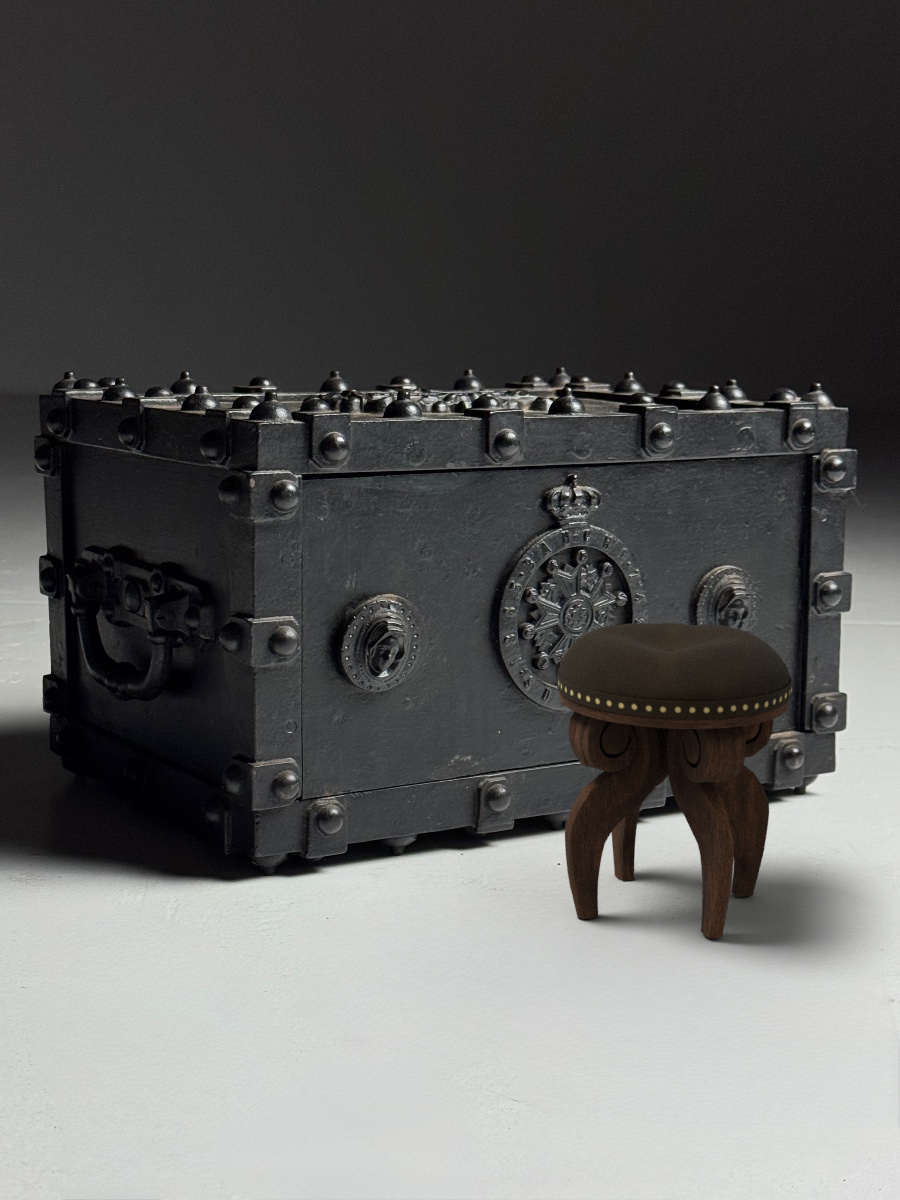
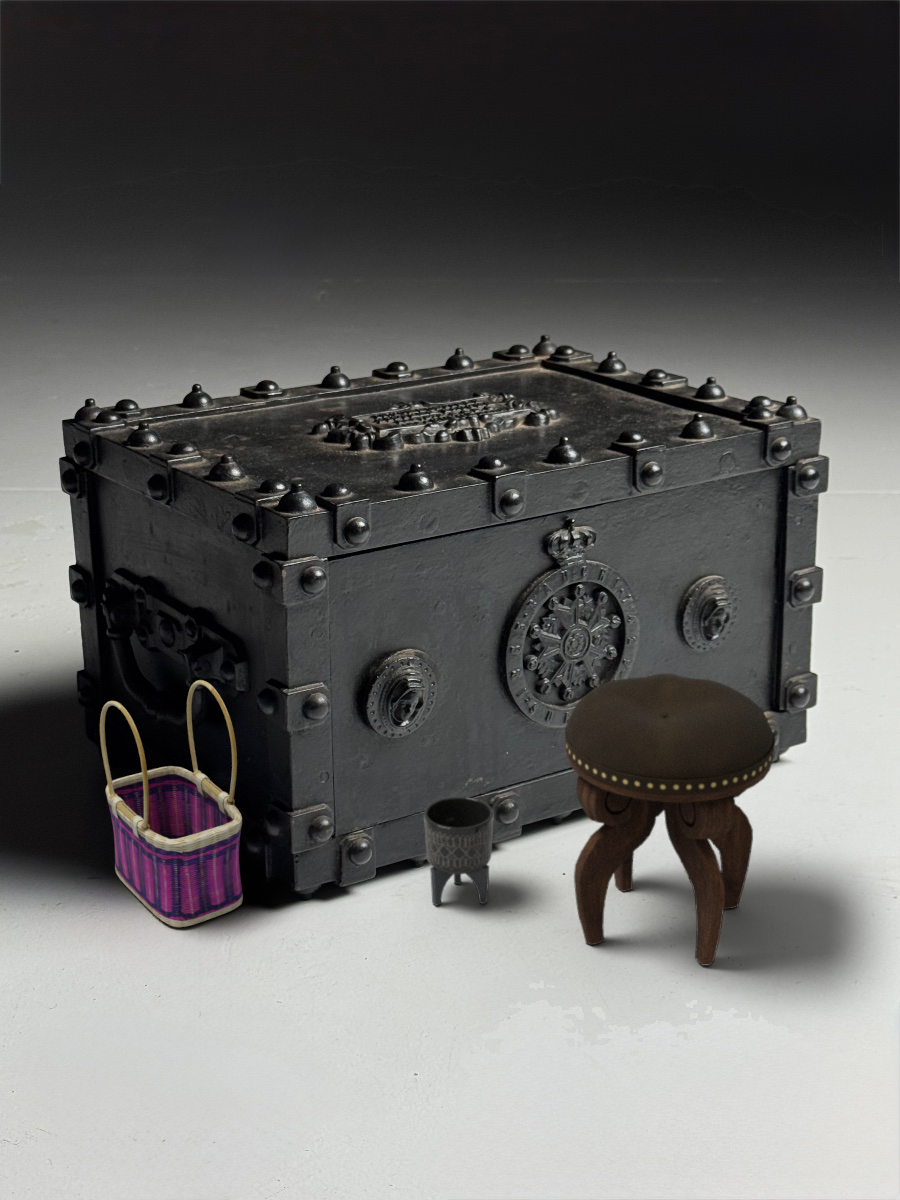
basket: none [50,626,199,891] -> present [100,680,243,927]
planter: none [401,766,478,885] -> present [424,797,493,906]

